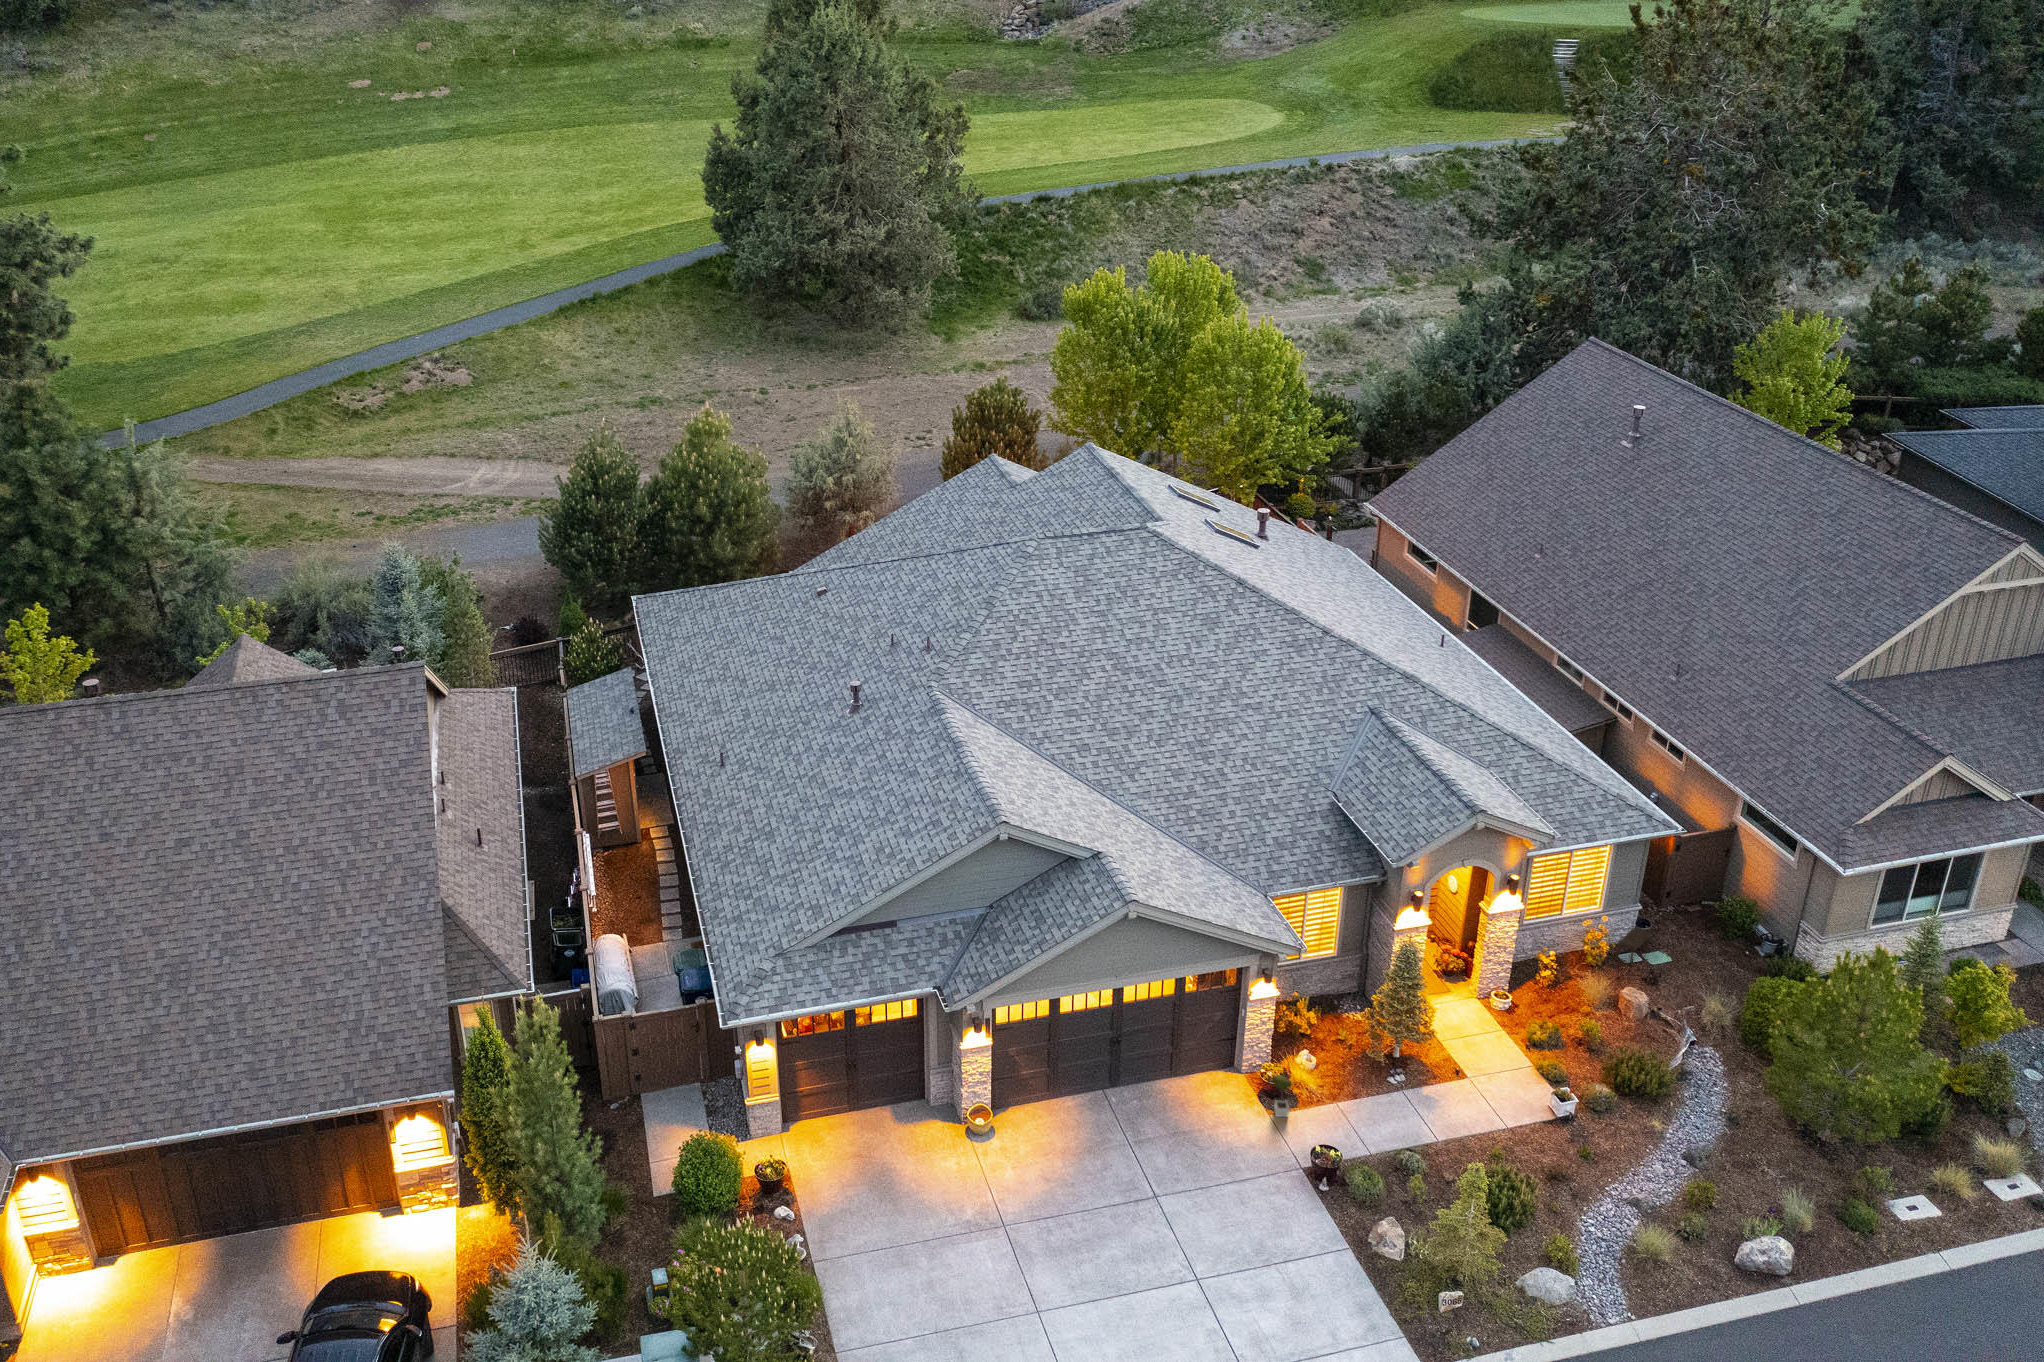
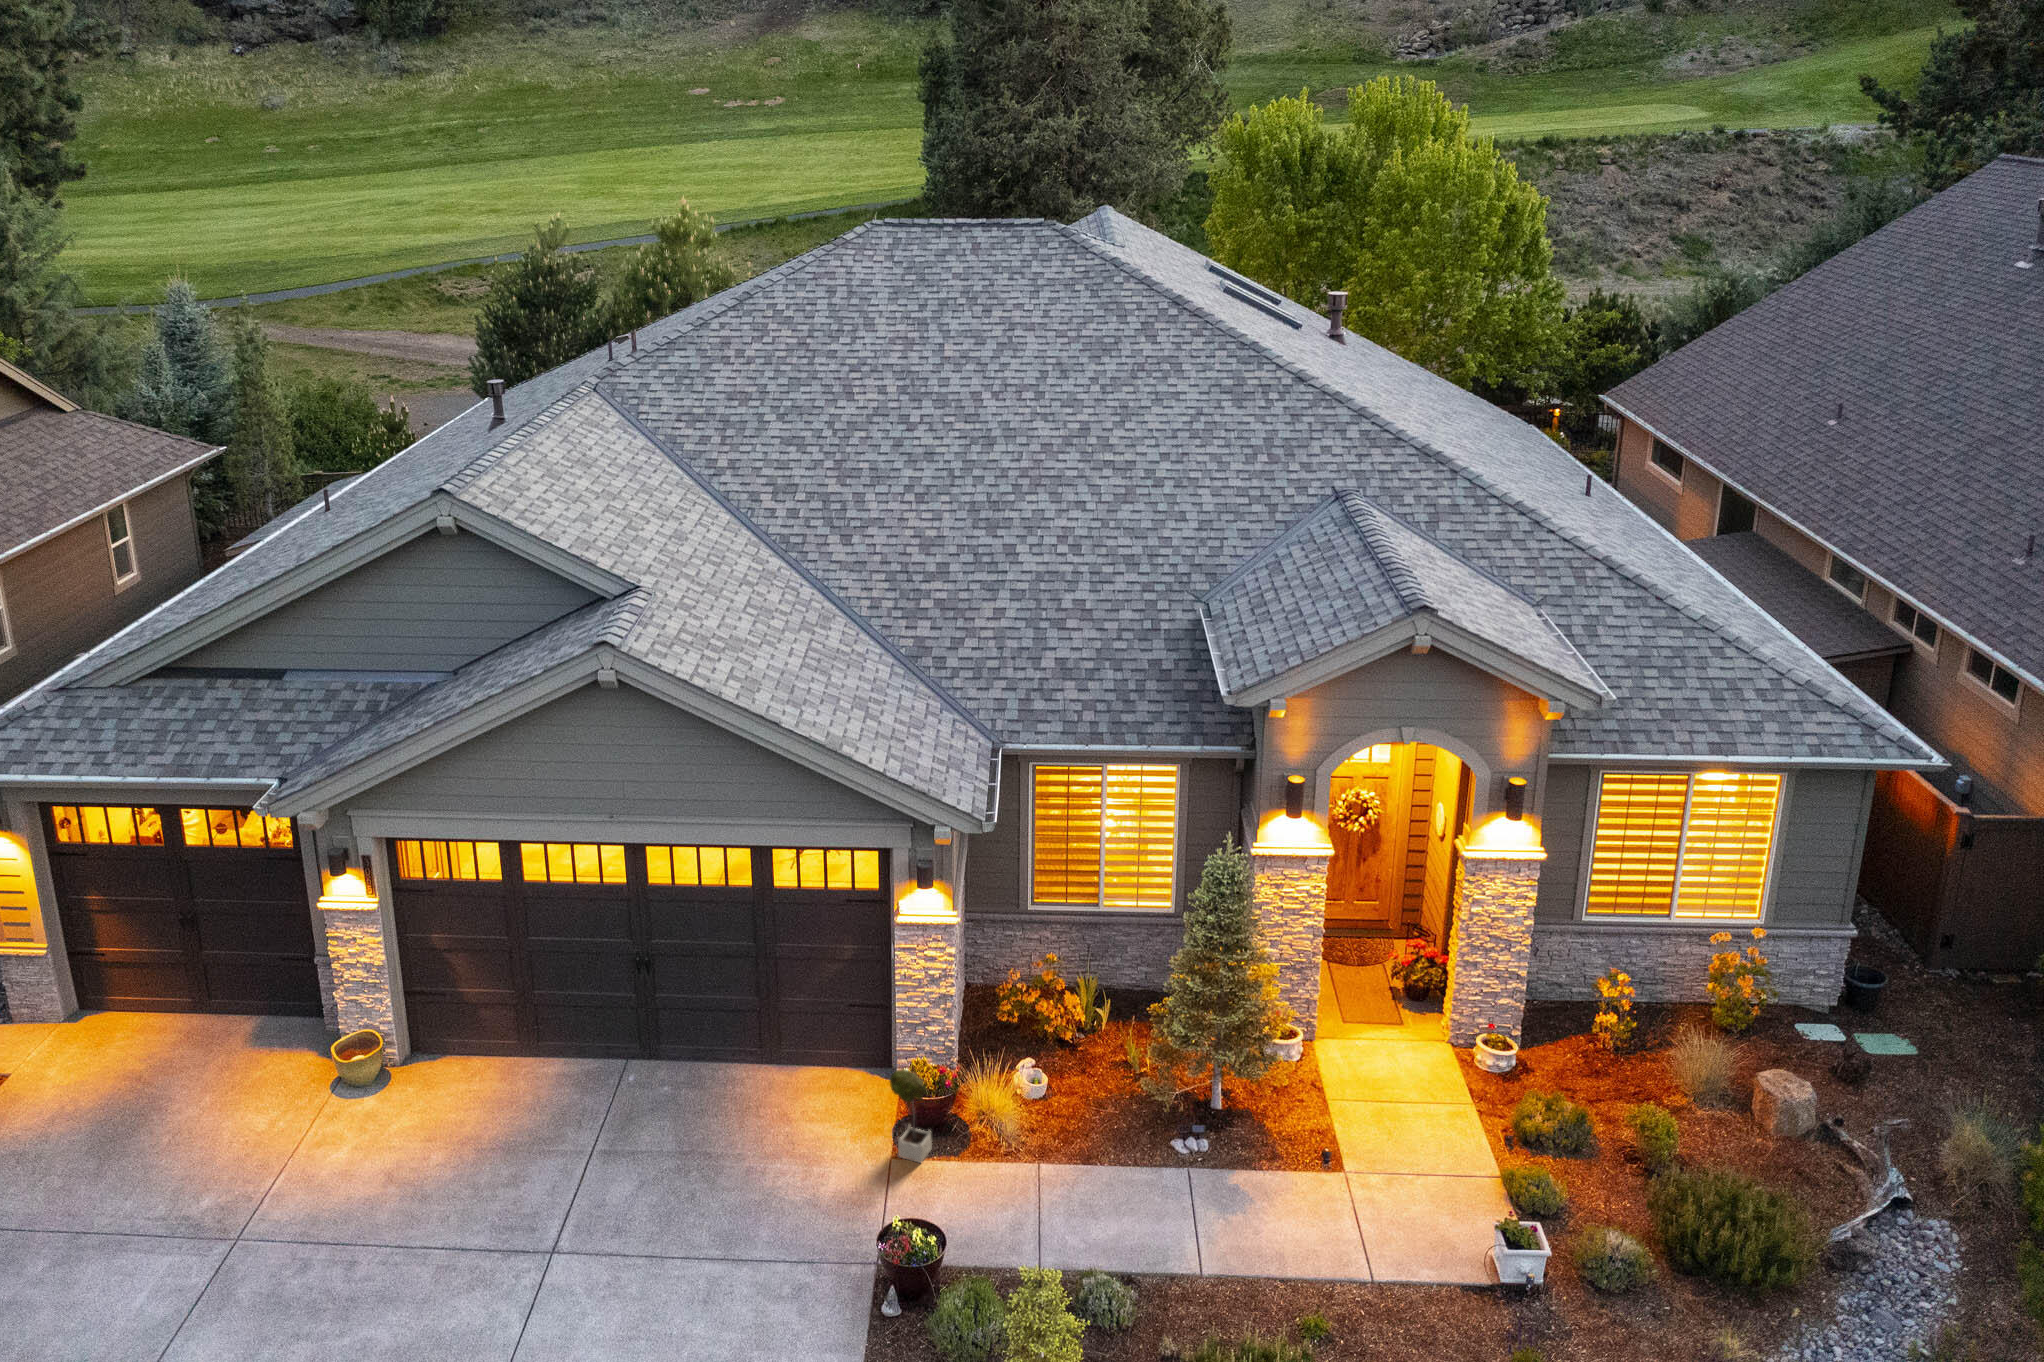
bench: present [1615,926,1651,966] -> none [1791,973,1884,1047]

